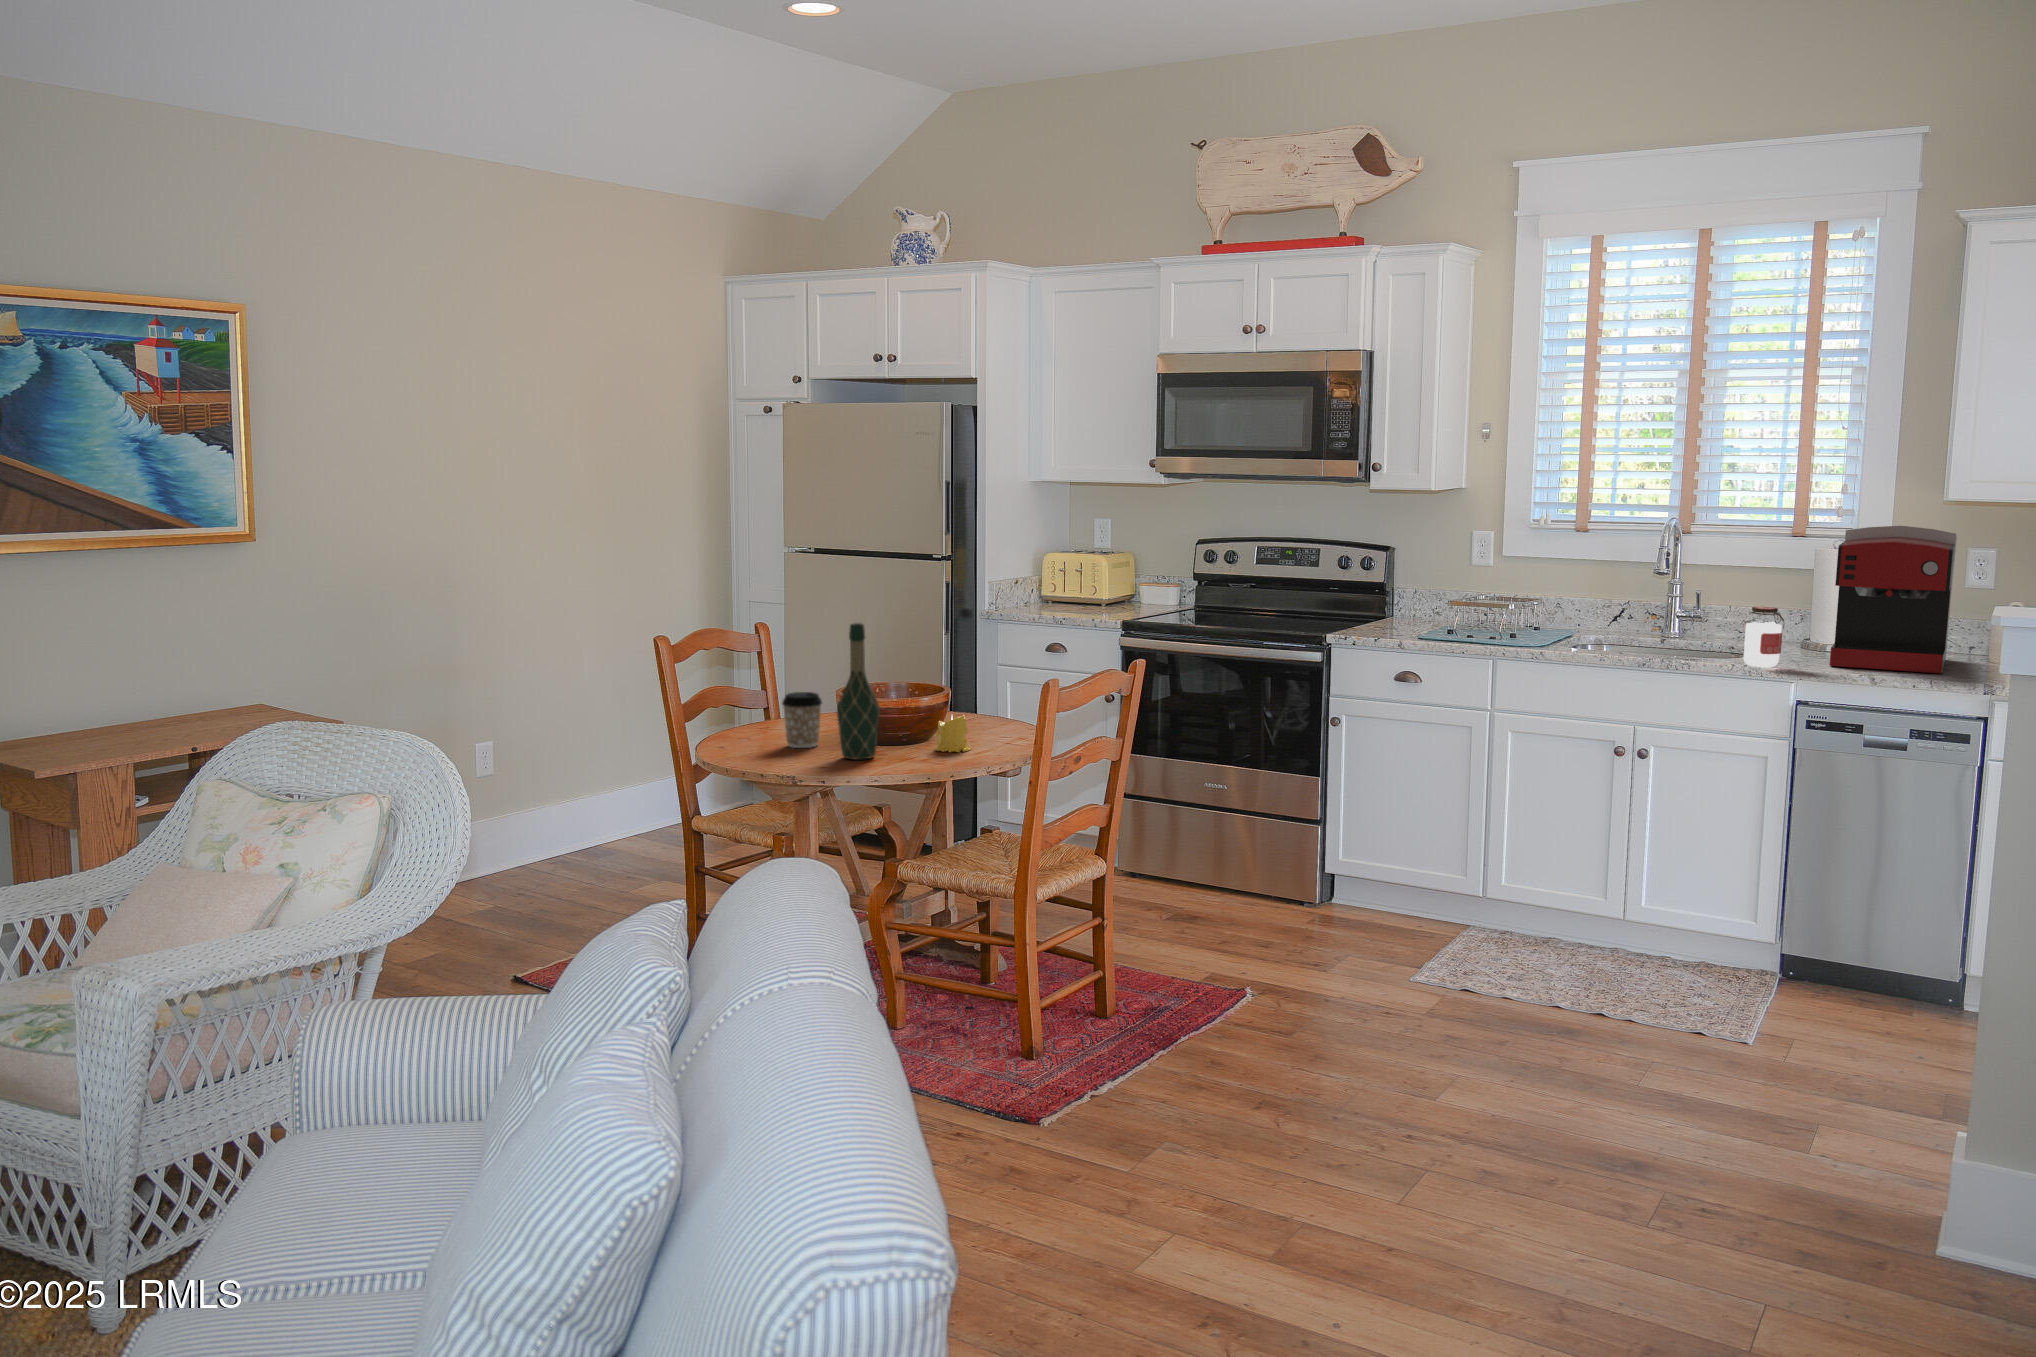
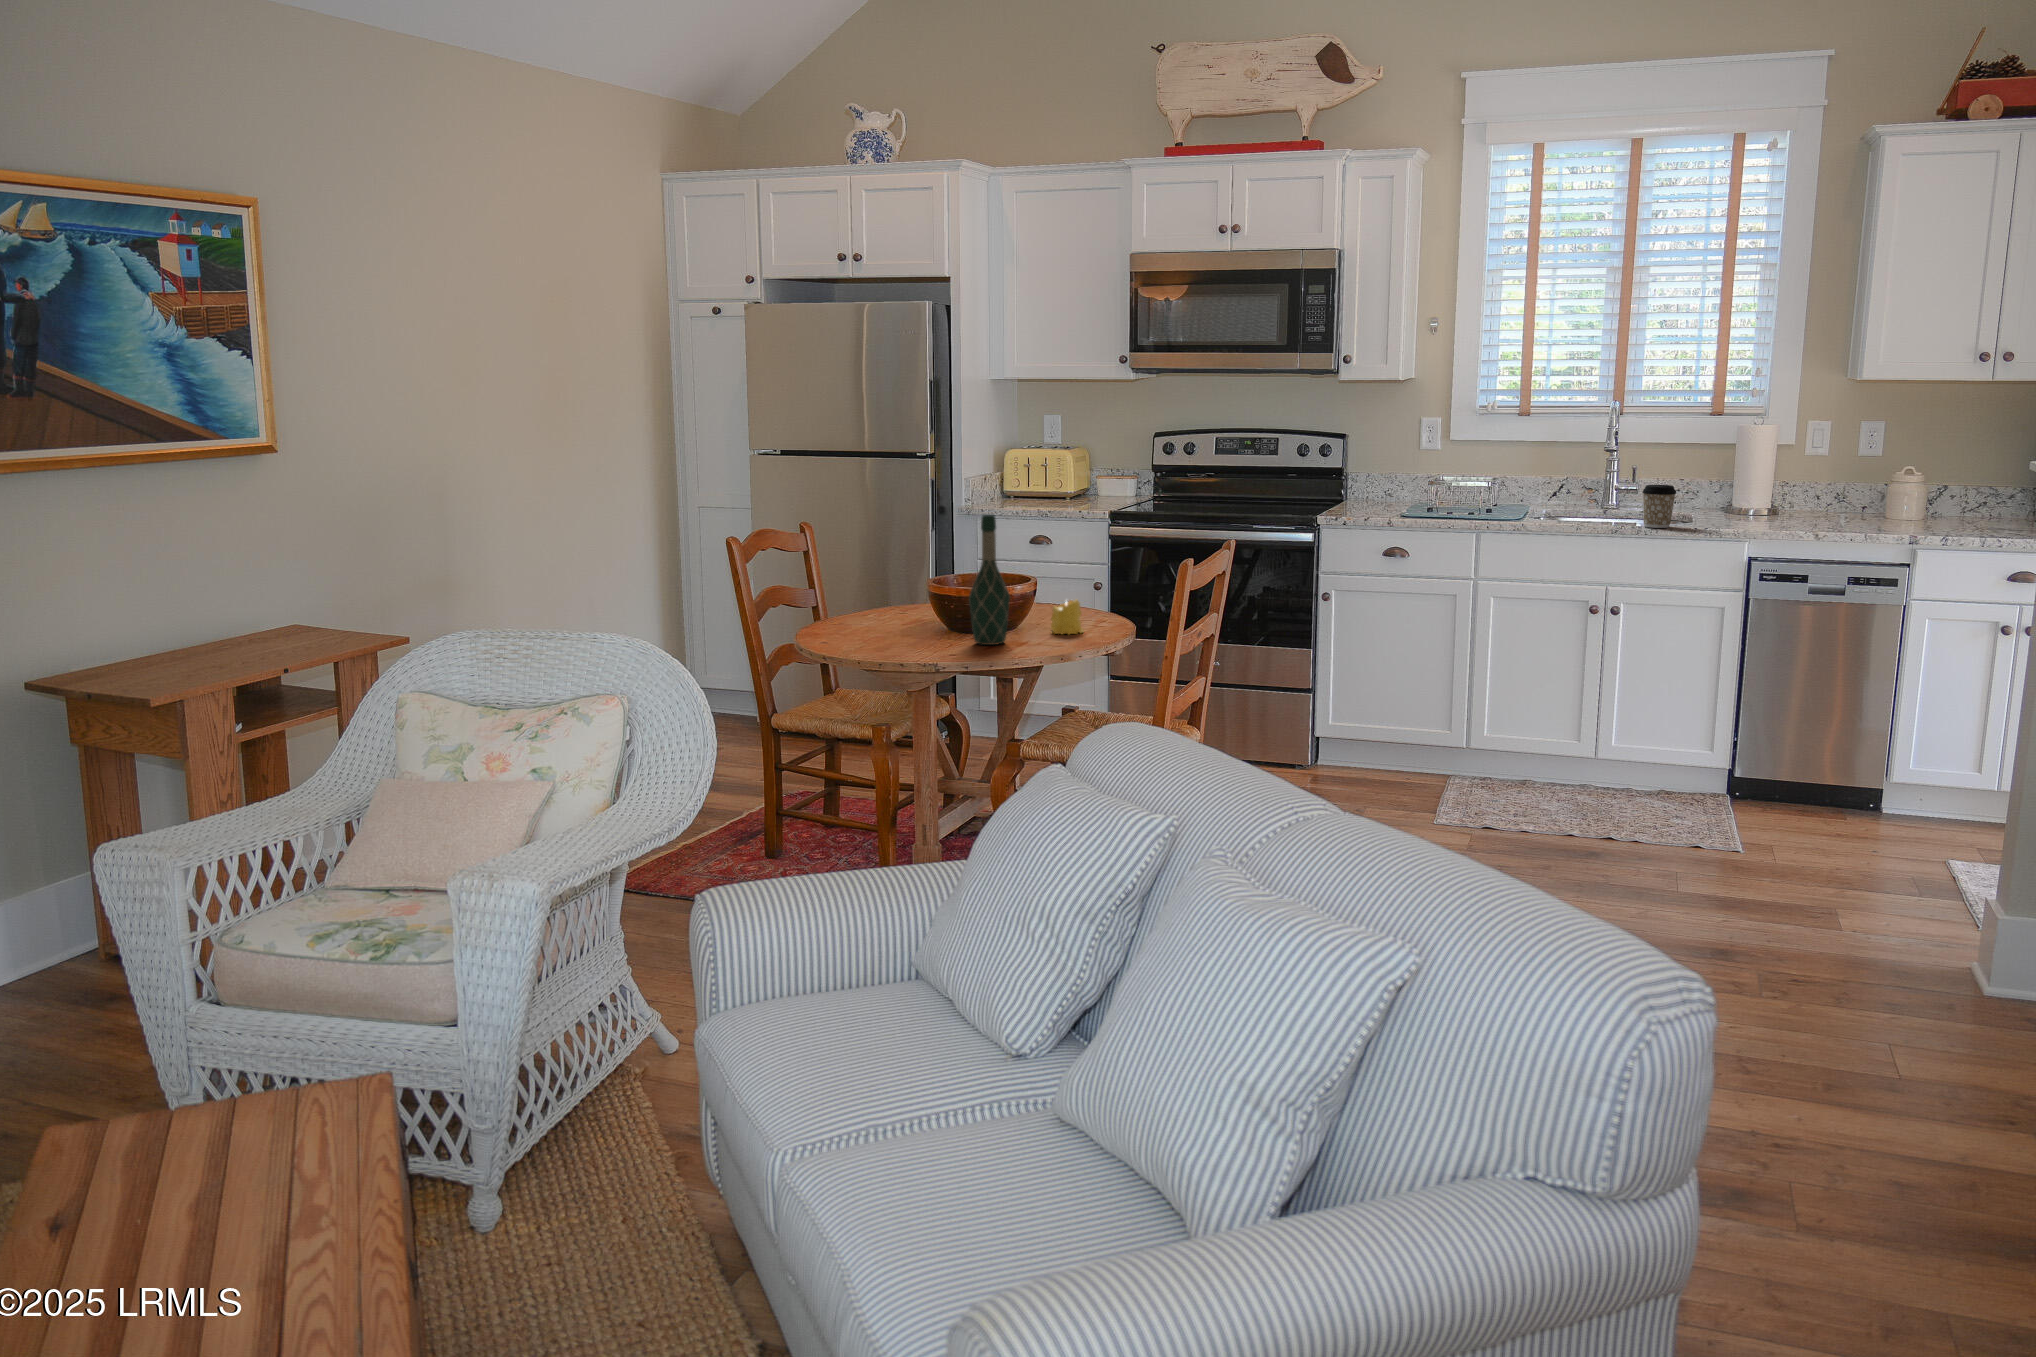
coffee maker: present [1830,526,1957,673] -> none [1760,404,1873,530]
jar: present [1744,607,1784,667] -> none [1698,478,1734,531]
coffee cup: present [782,692,822,748] -> present [1642,485,1676,528]

